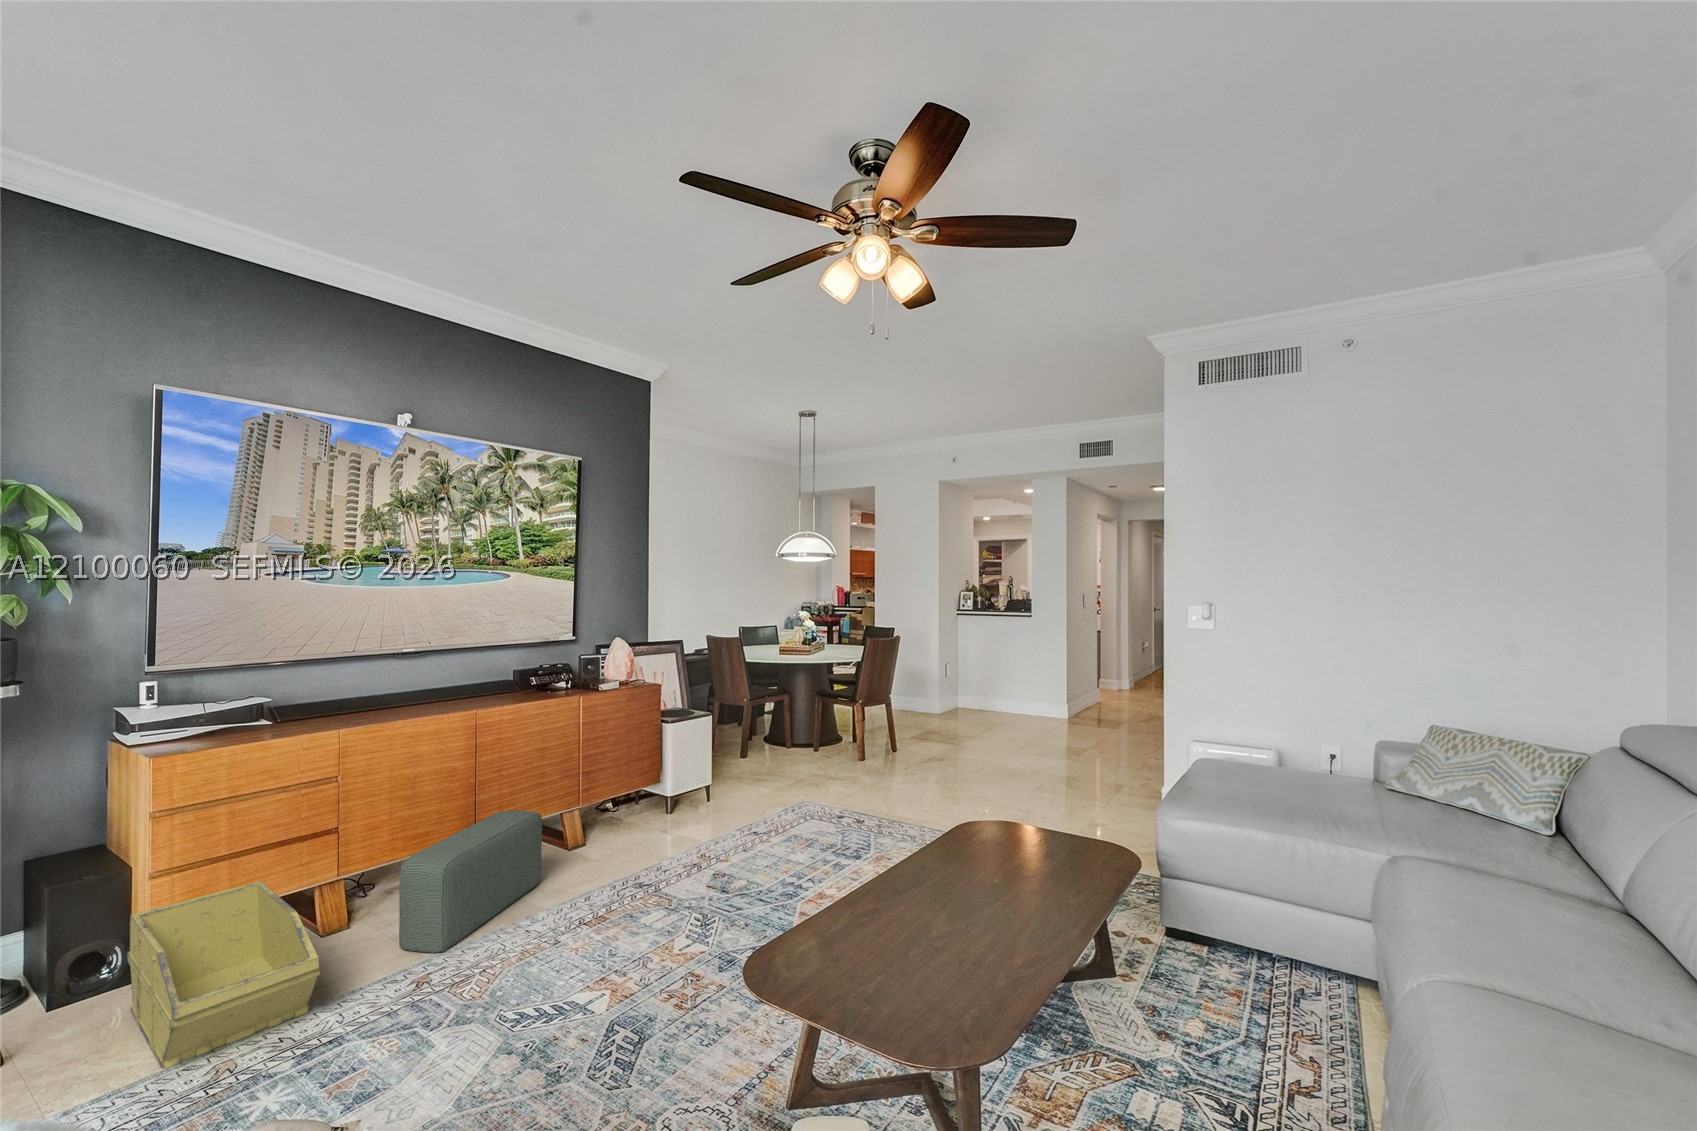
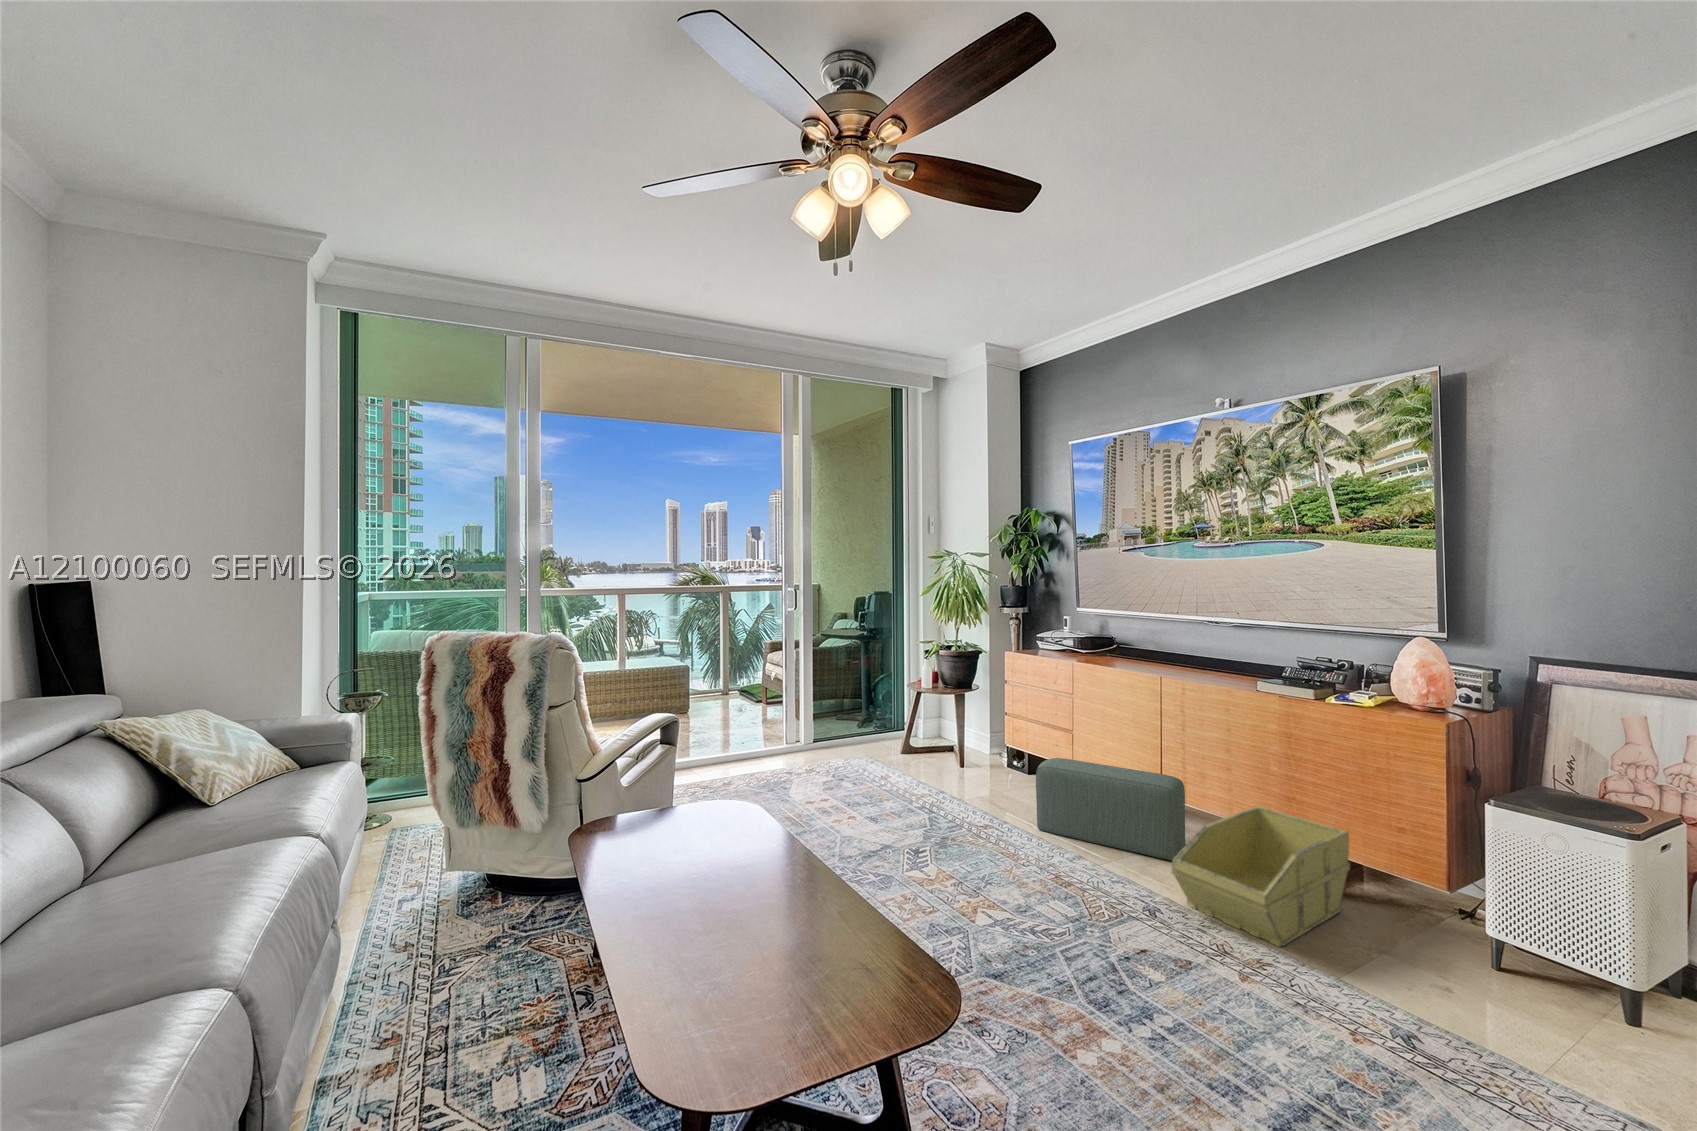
storage bin: present [127,881,321,1069] -> present [1172,806,1350,947]

